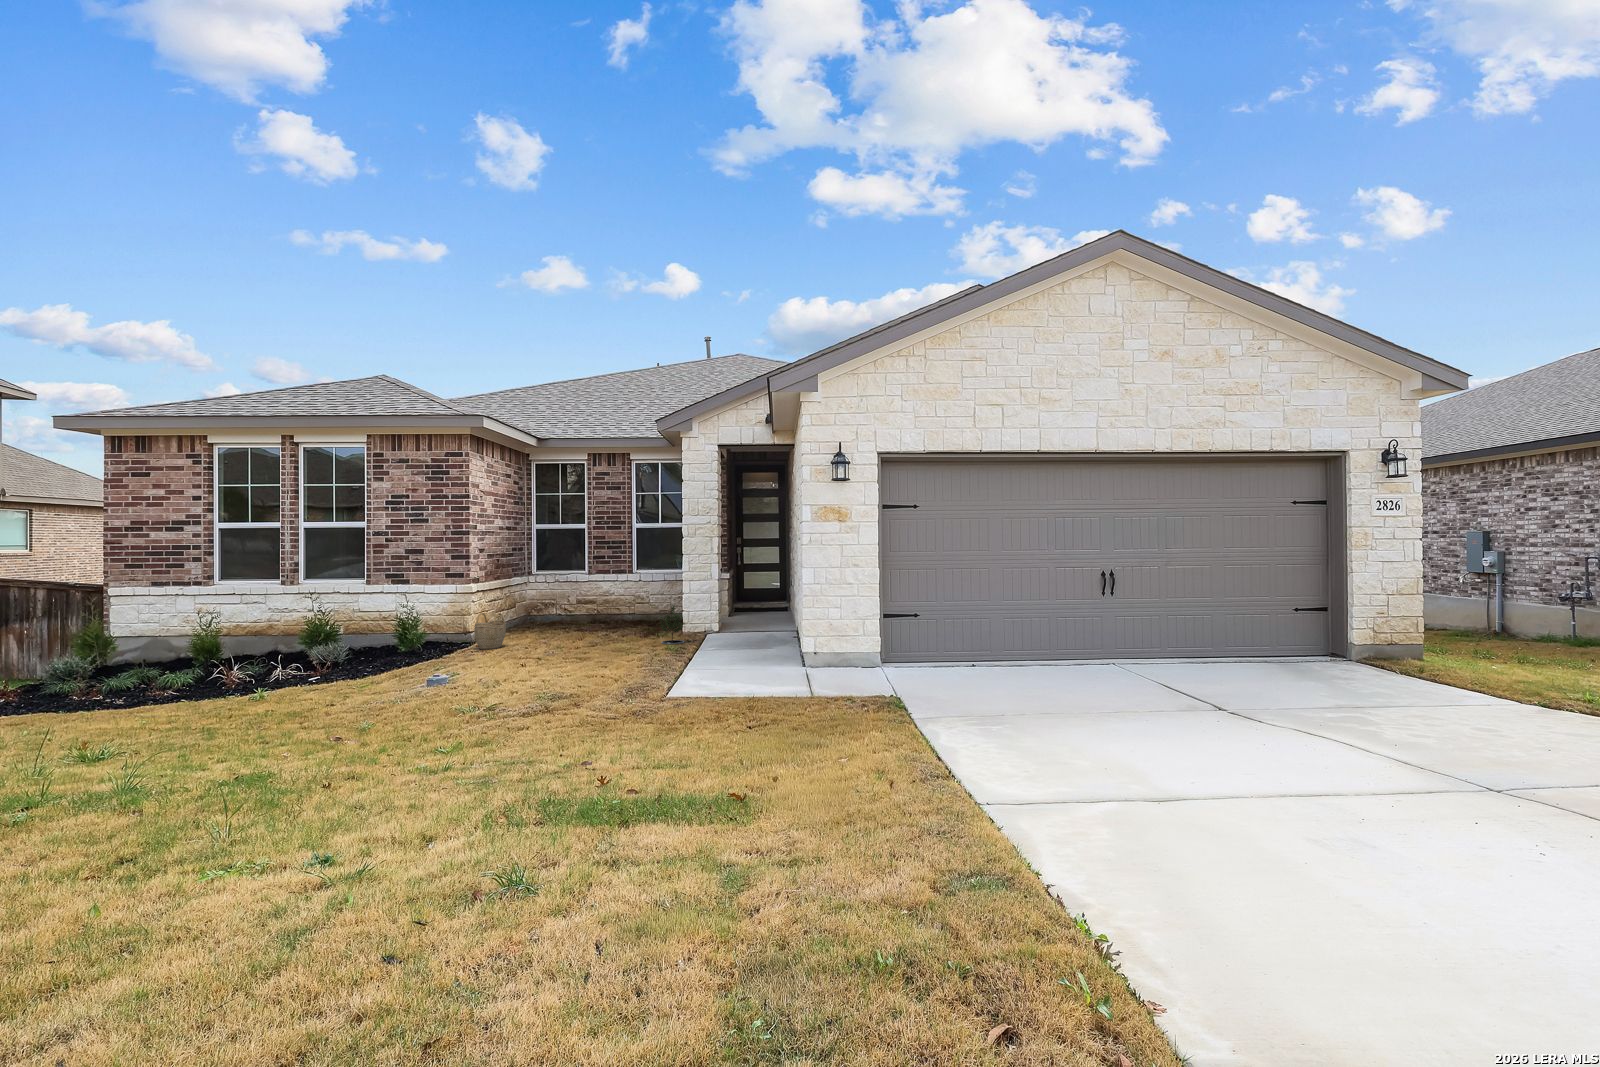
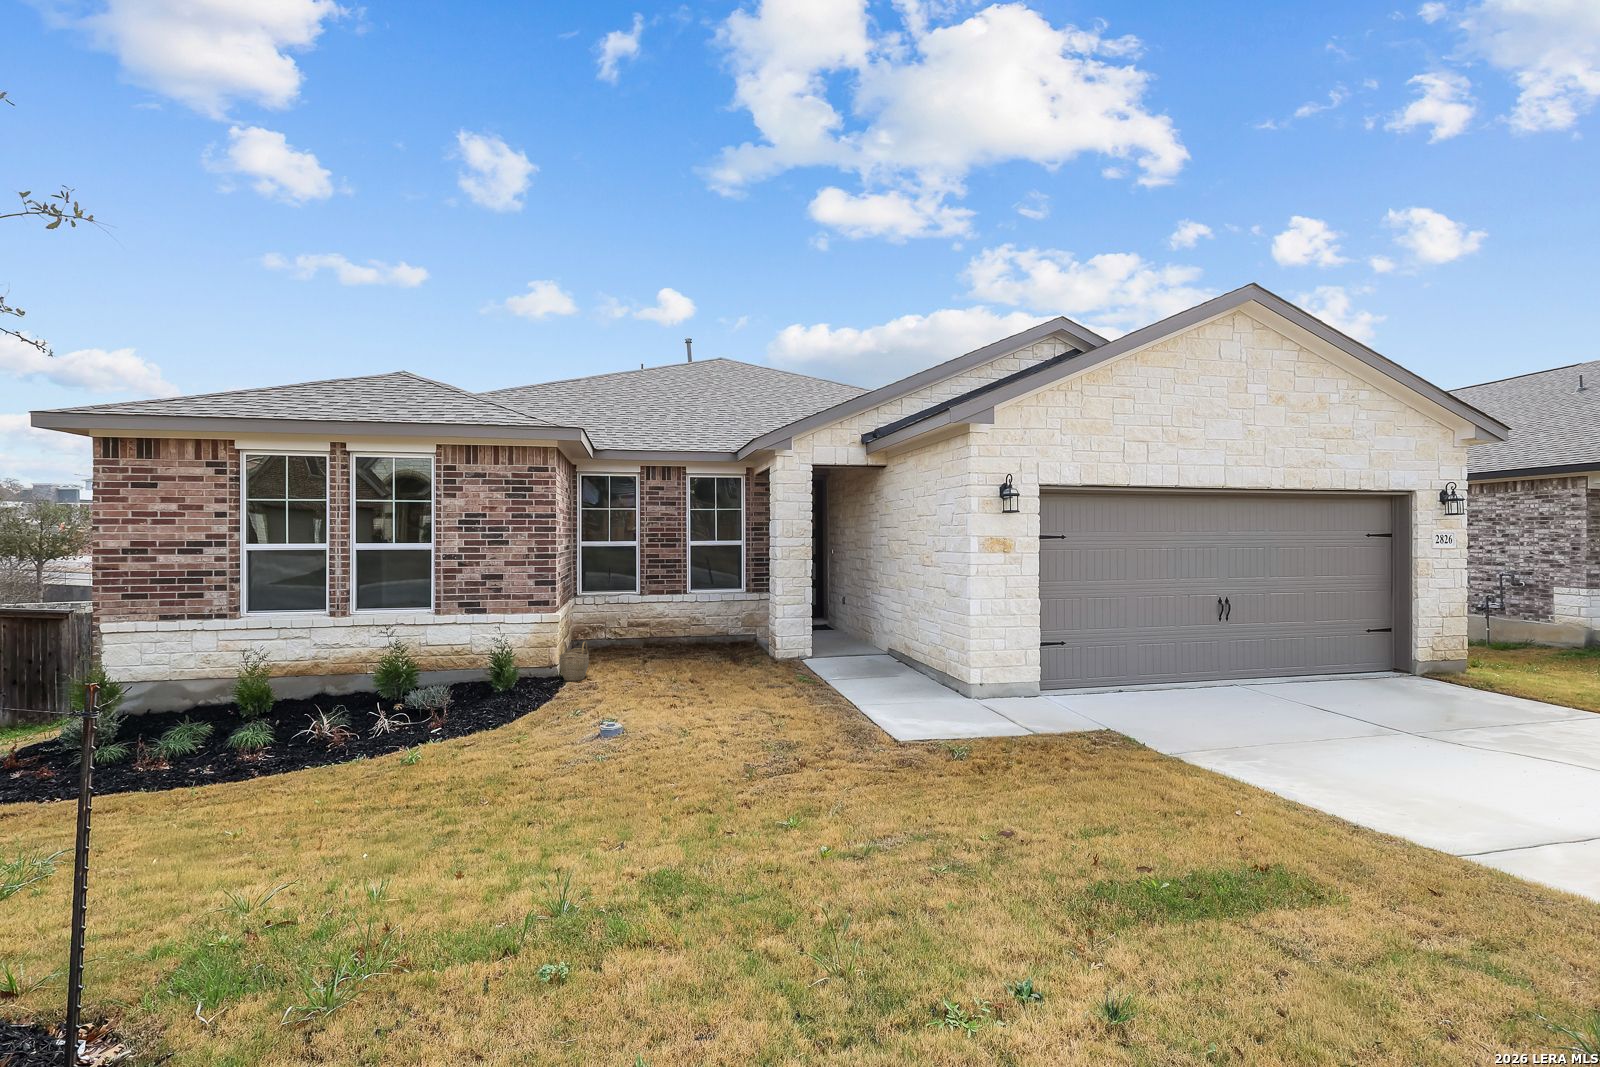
potted tree: present [660,605,684,644] -> none [745,624,774,669]

